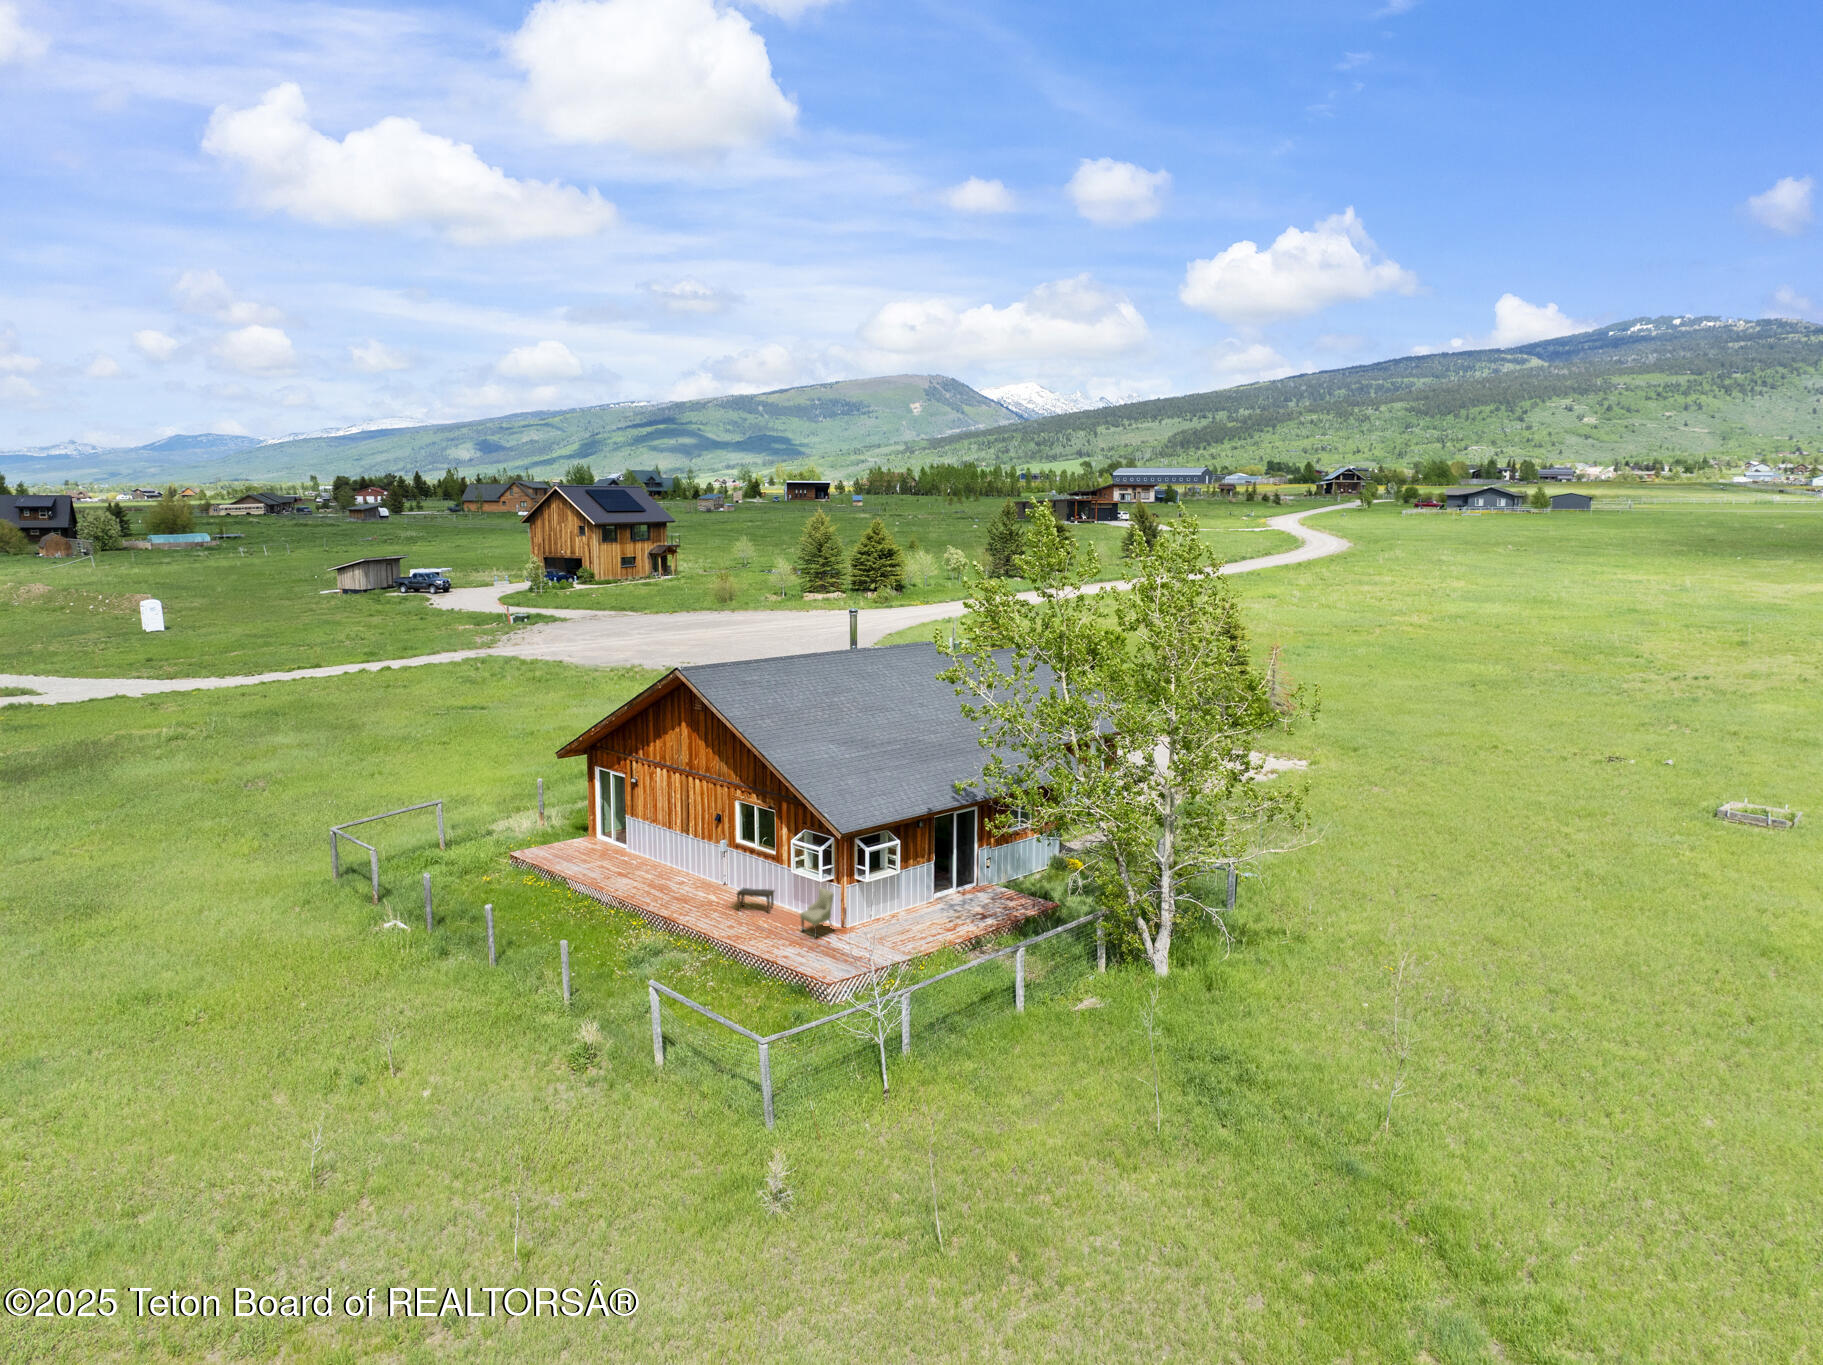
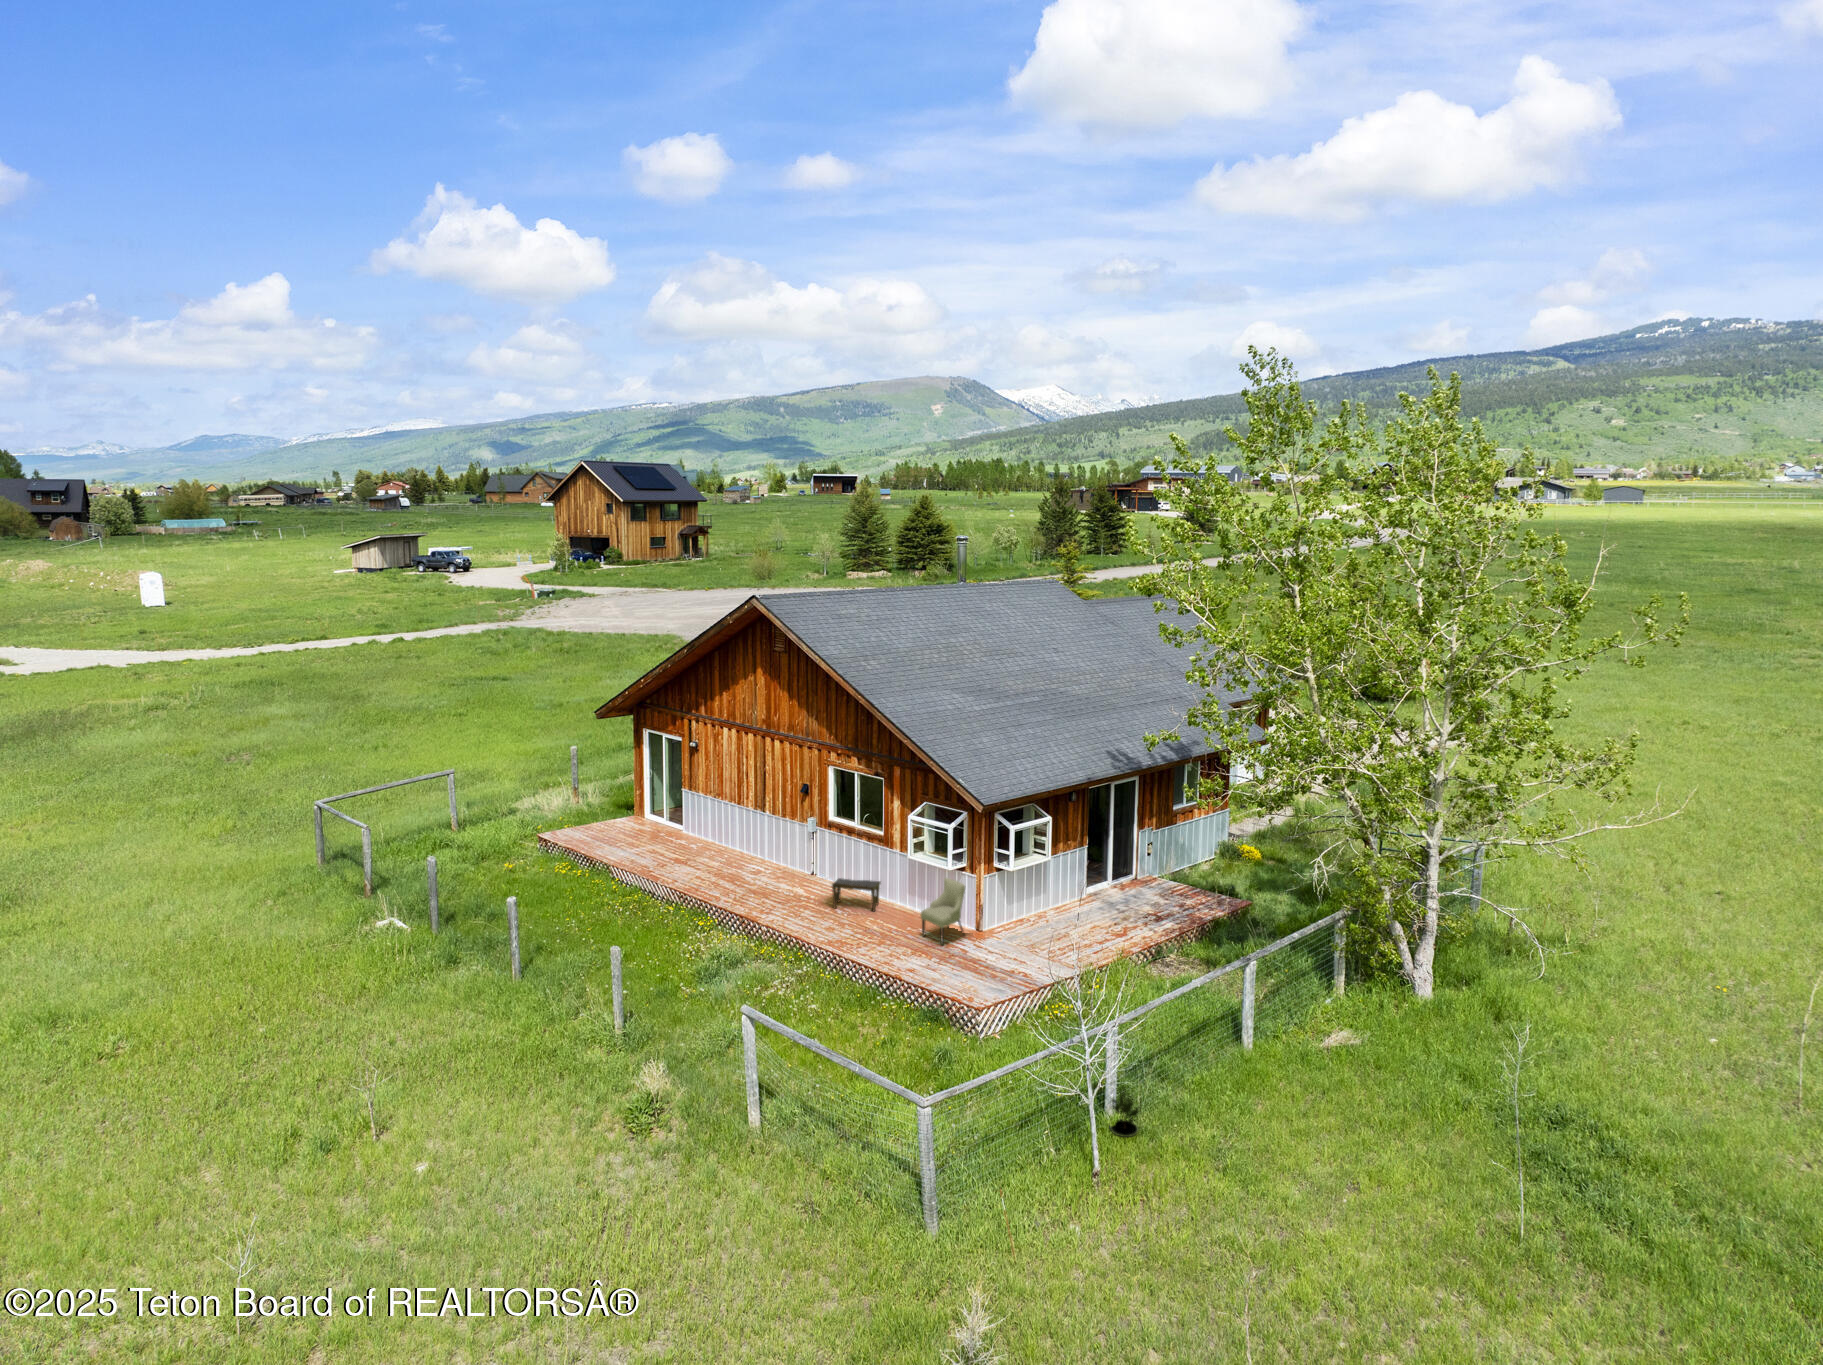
potted tree: none [902,1032,925,1068] -> present [1109,1087,1141,1137]

